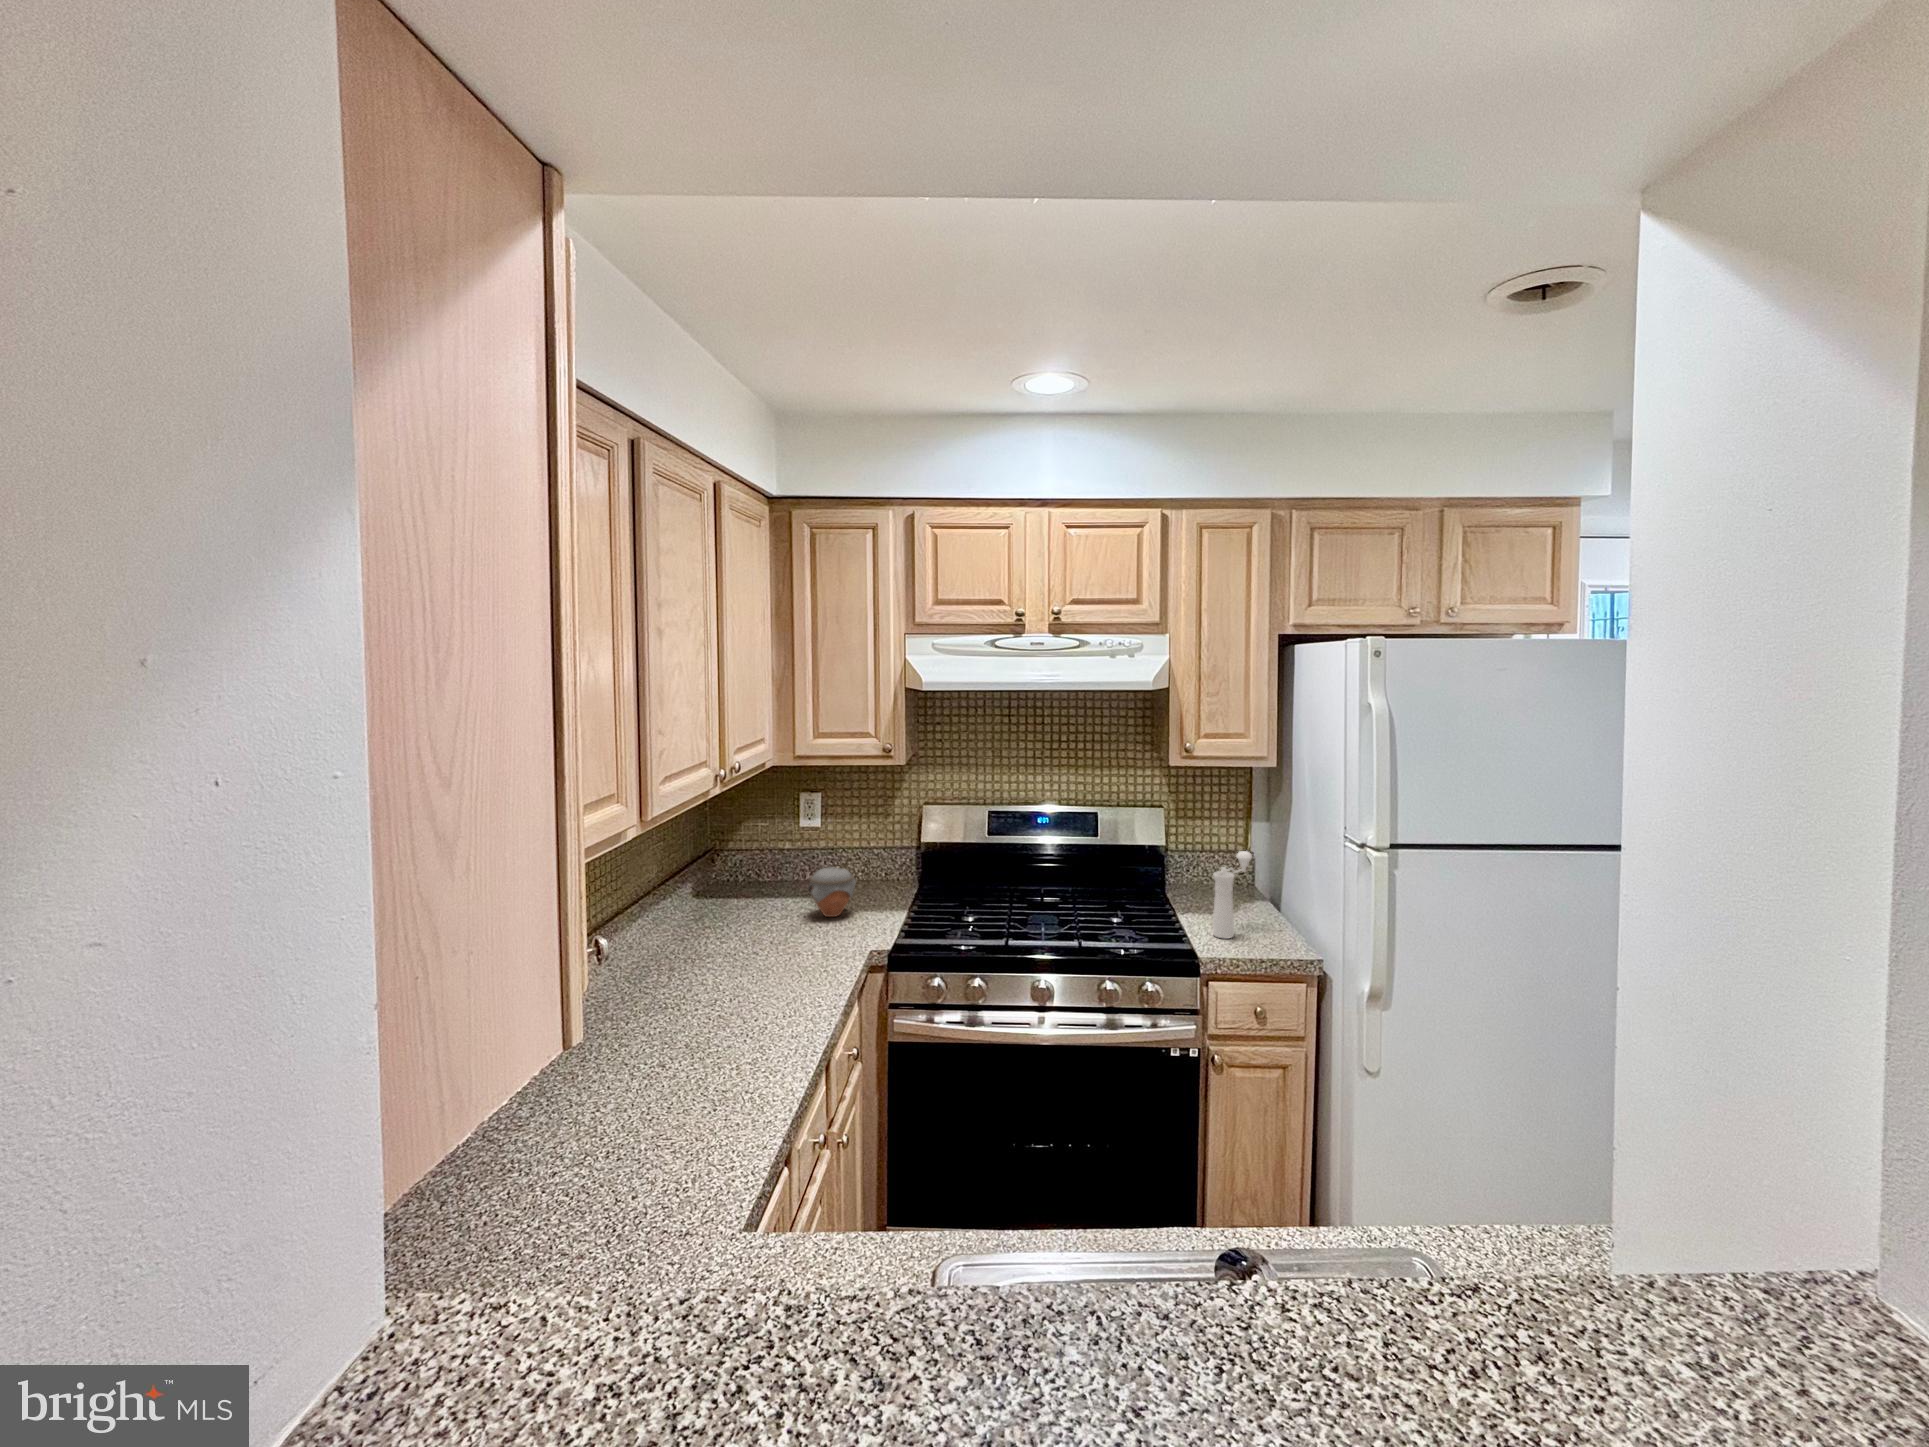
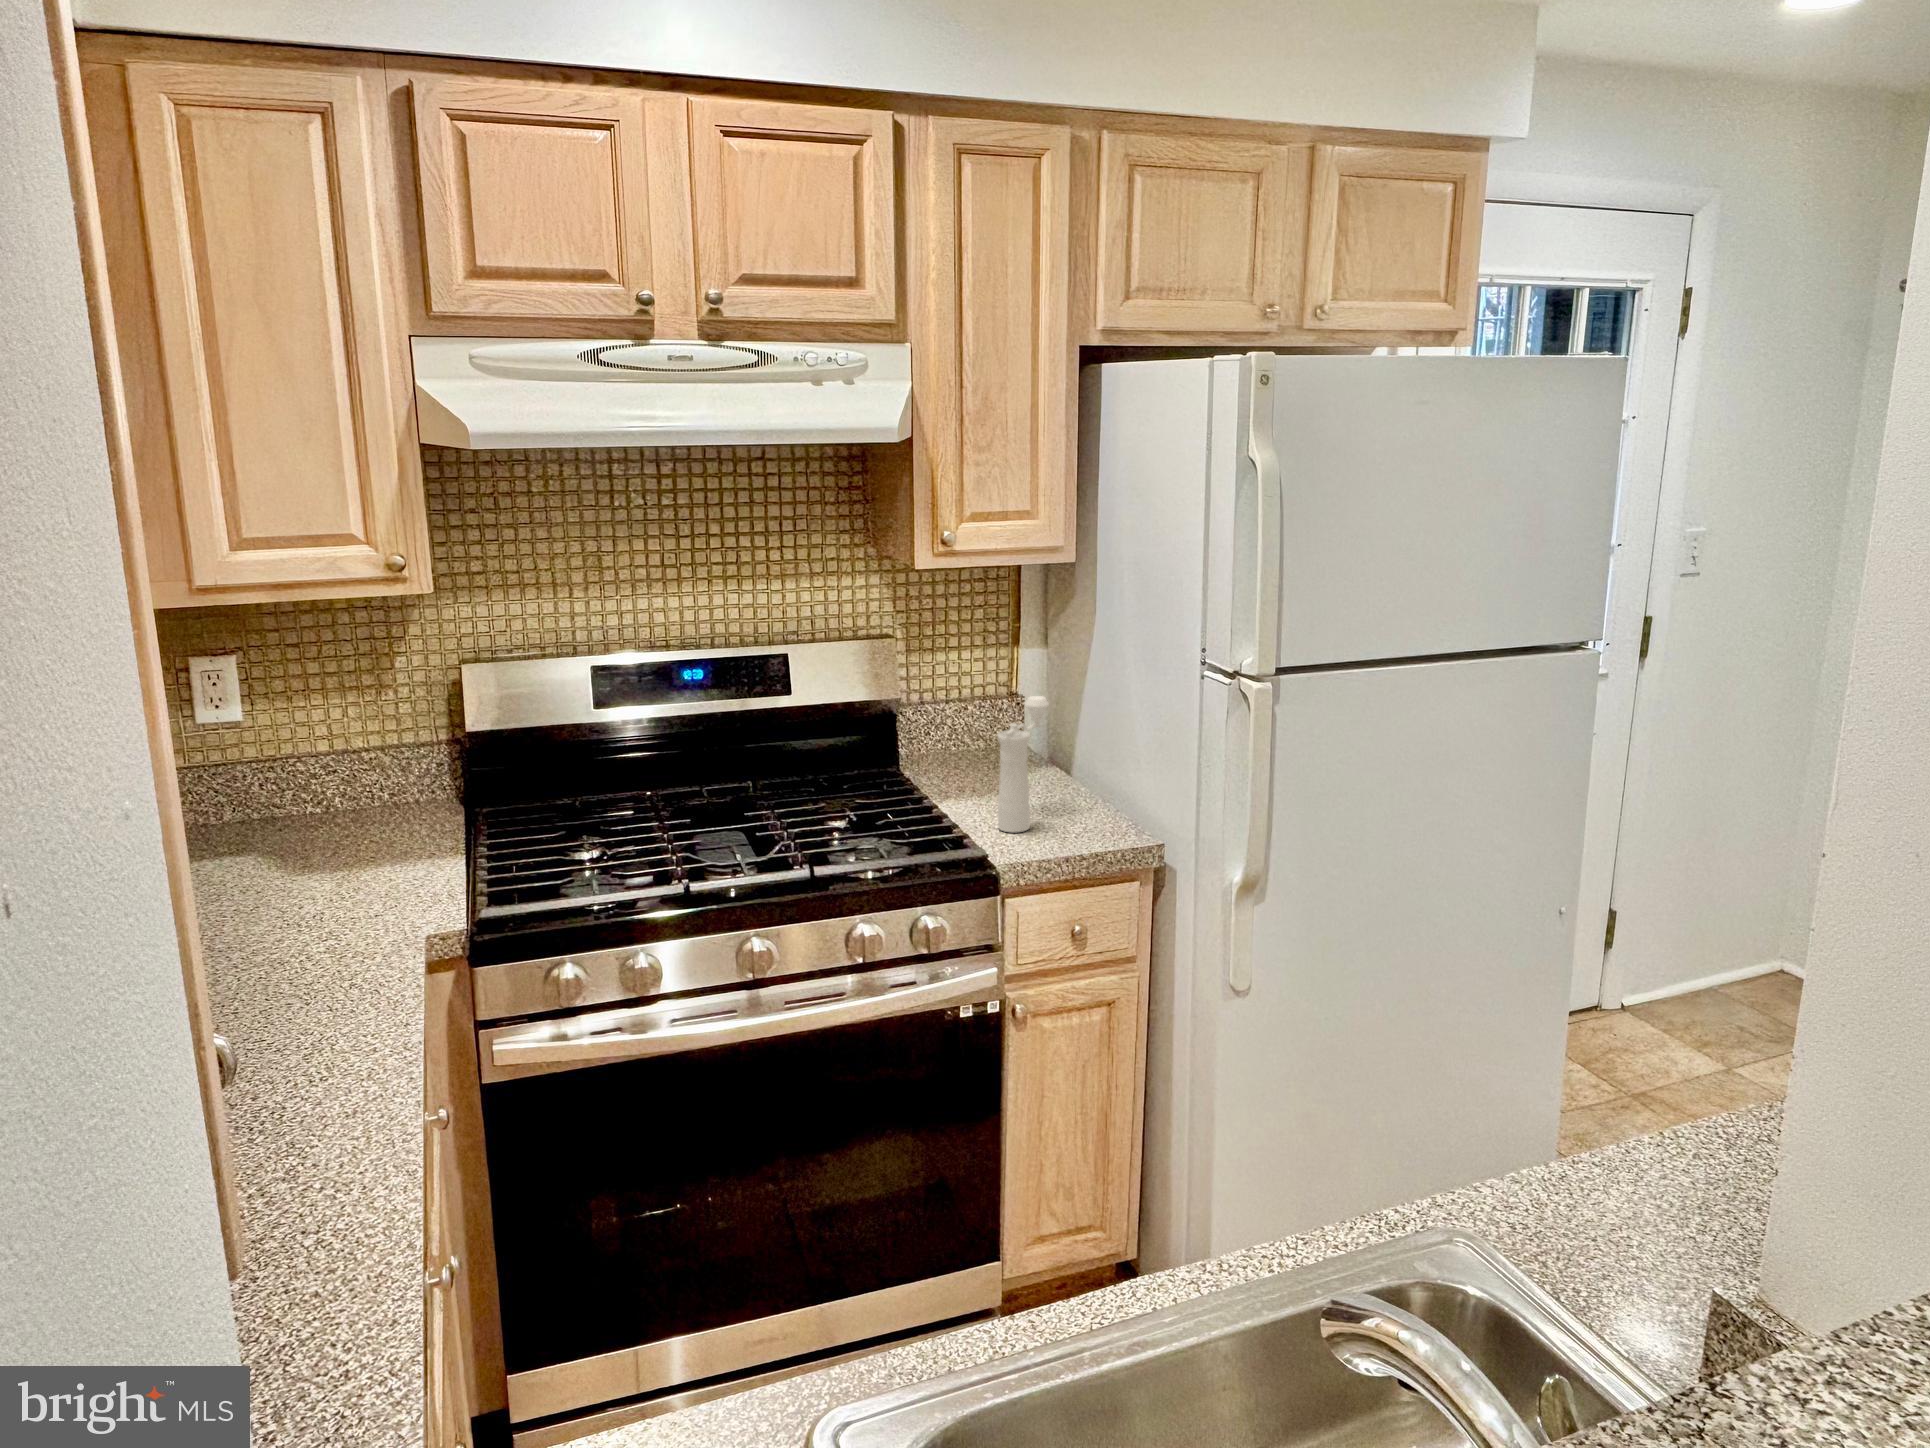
jar: present [808,867,856,917] -> none [259,792,357,884]

